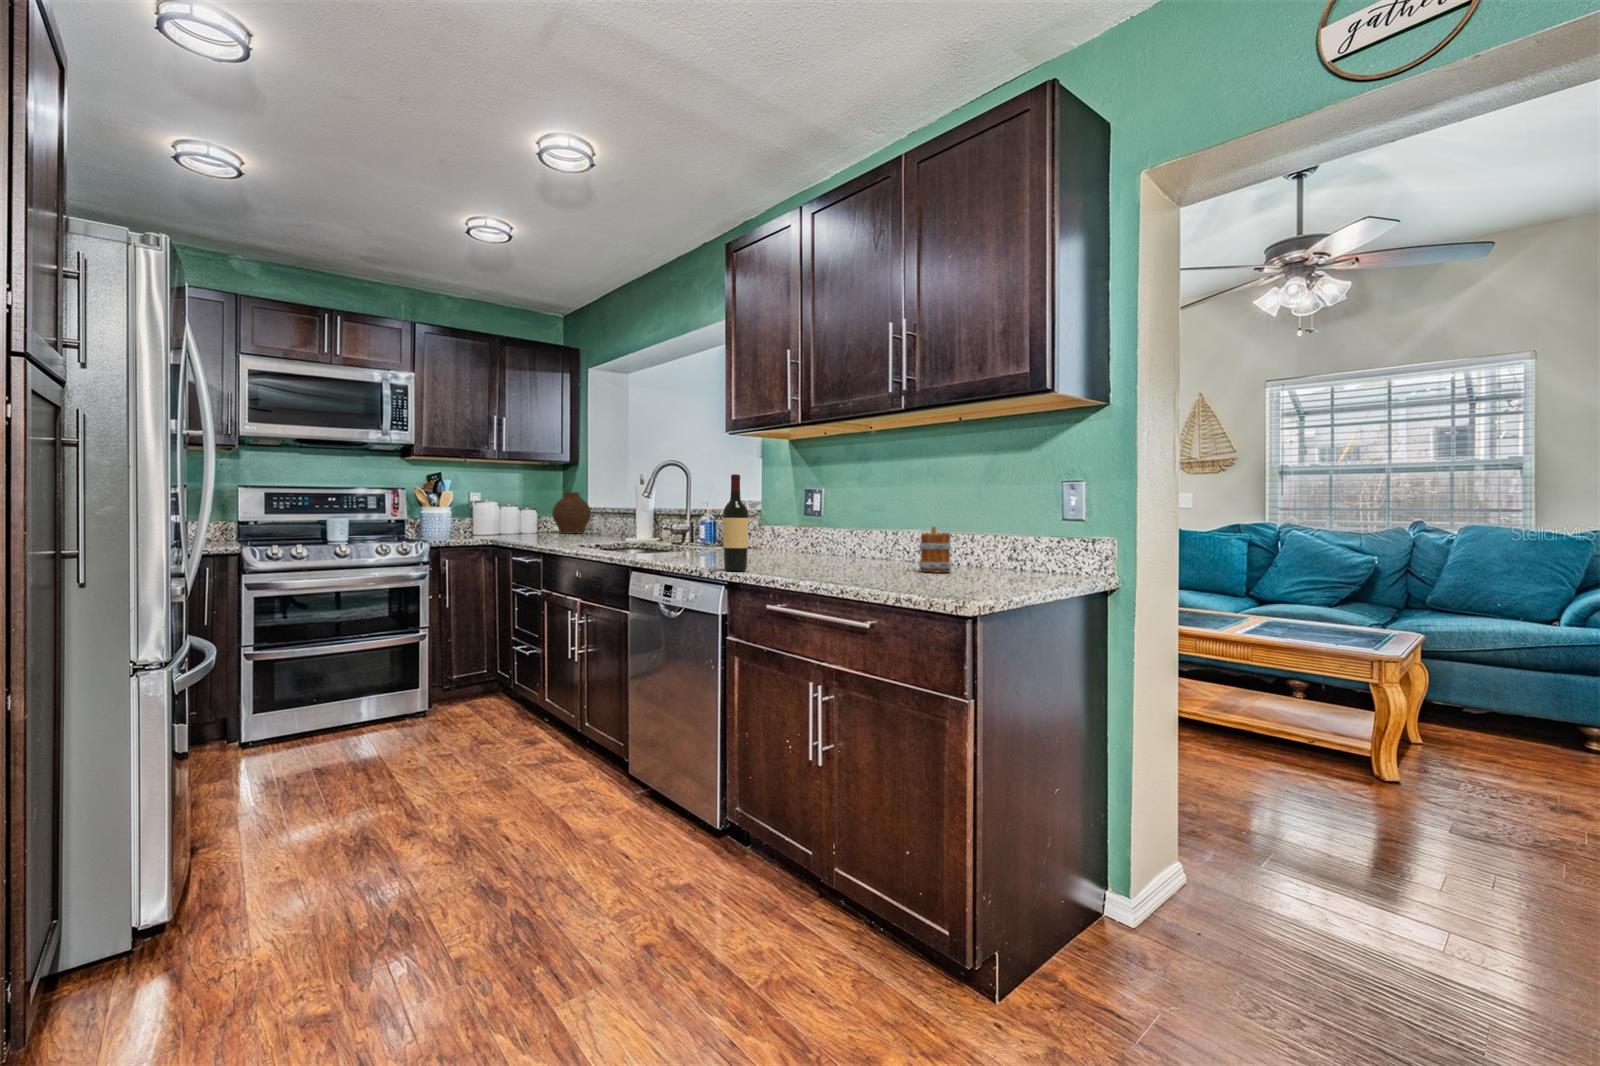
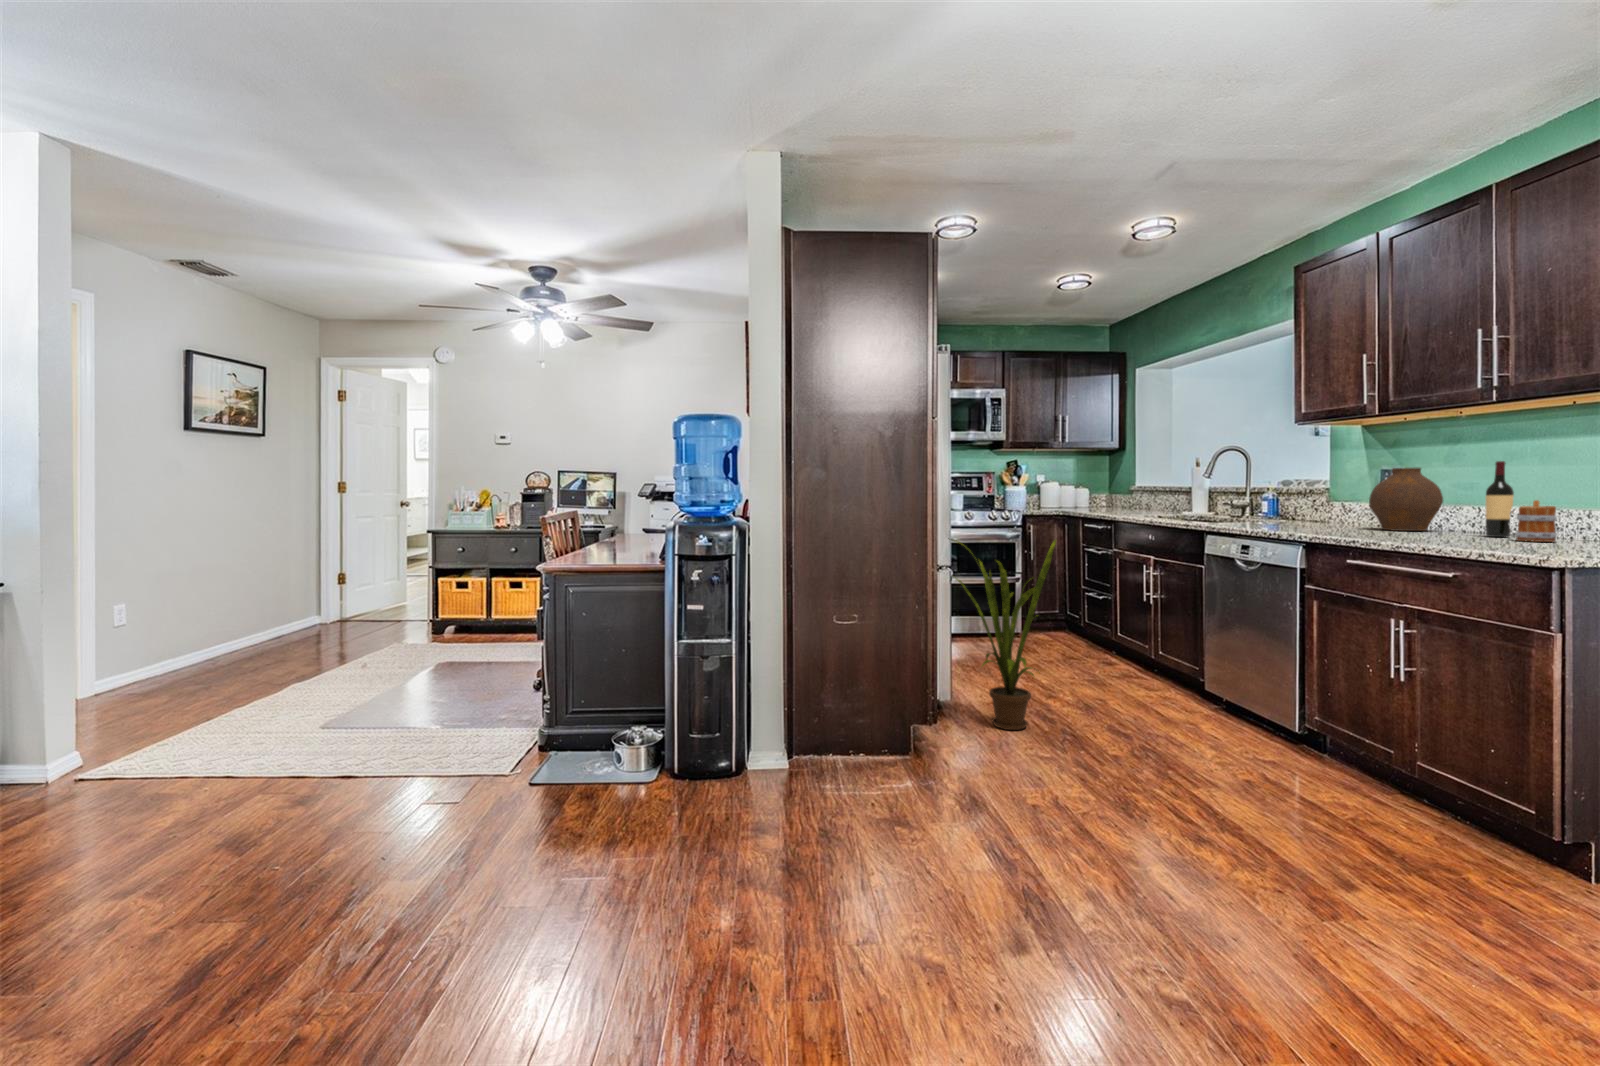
wine bottle: present [723,474,749,571] -> present [1486,461,1514,537]
vase: present [552,492,591,533] -> present [1369,468,1443,531]
house plant: none [143,583,390,938] -> present [956,540,1056,730]

